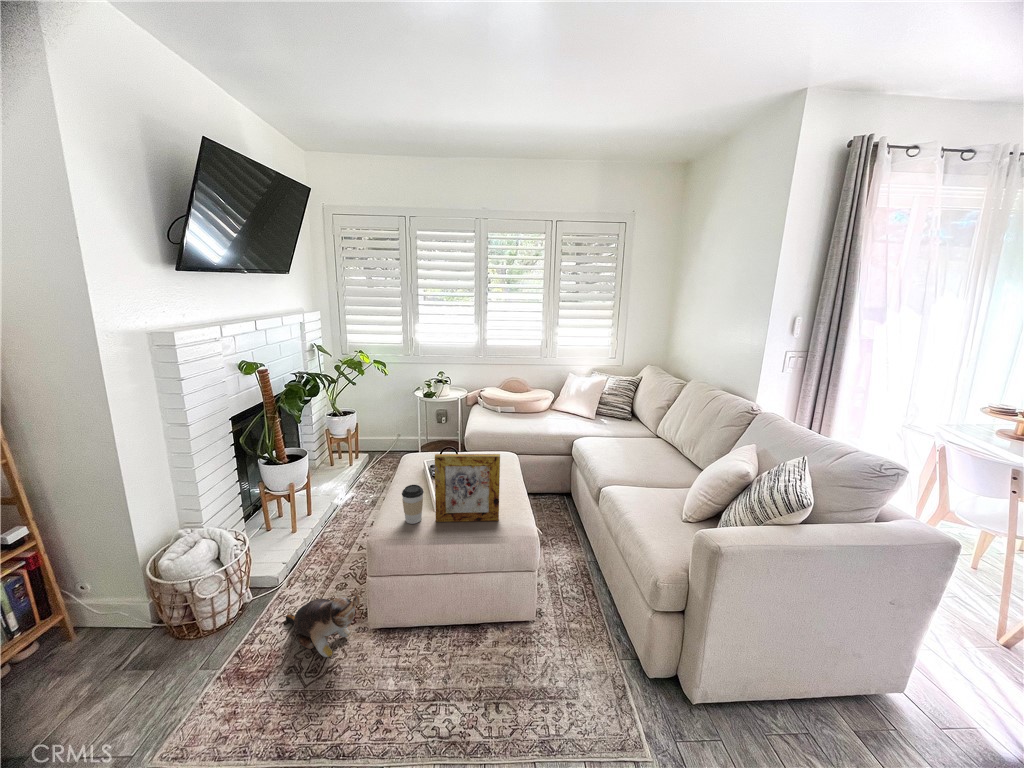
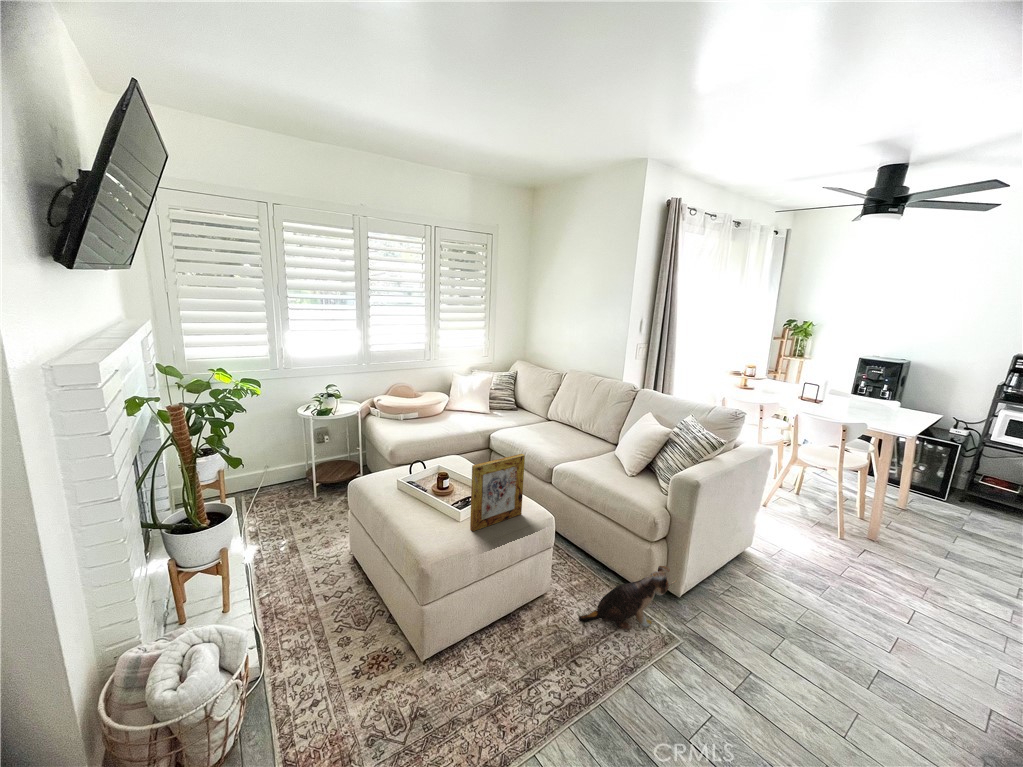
coffee cup: present [402,485,424,524] -> none [440,501,462,541]
plush toy: present [286,595,360,657] -> present [579,566,676,629]

